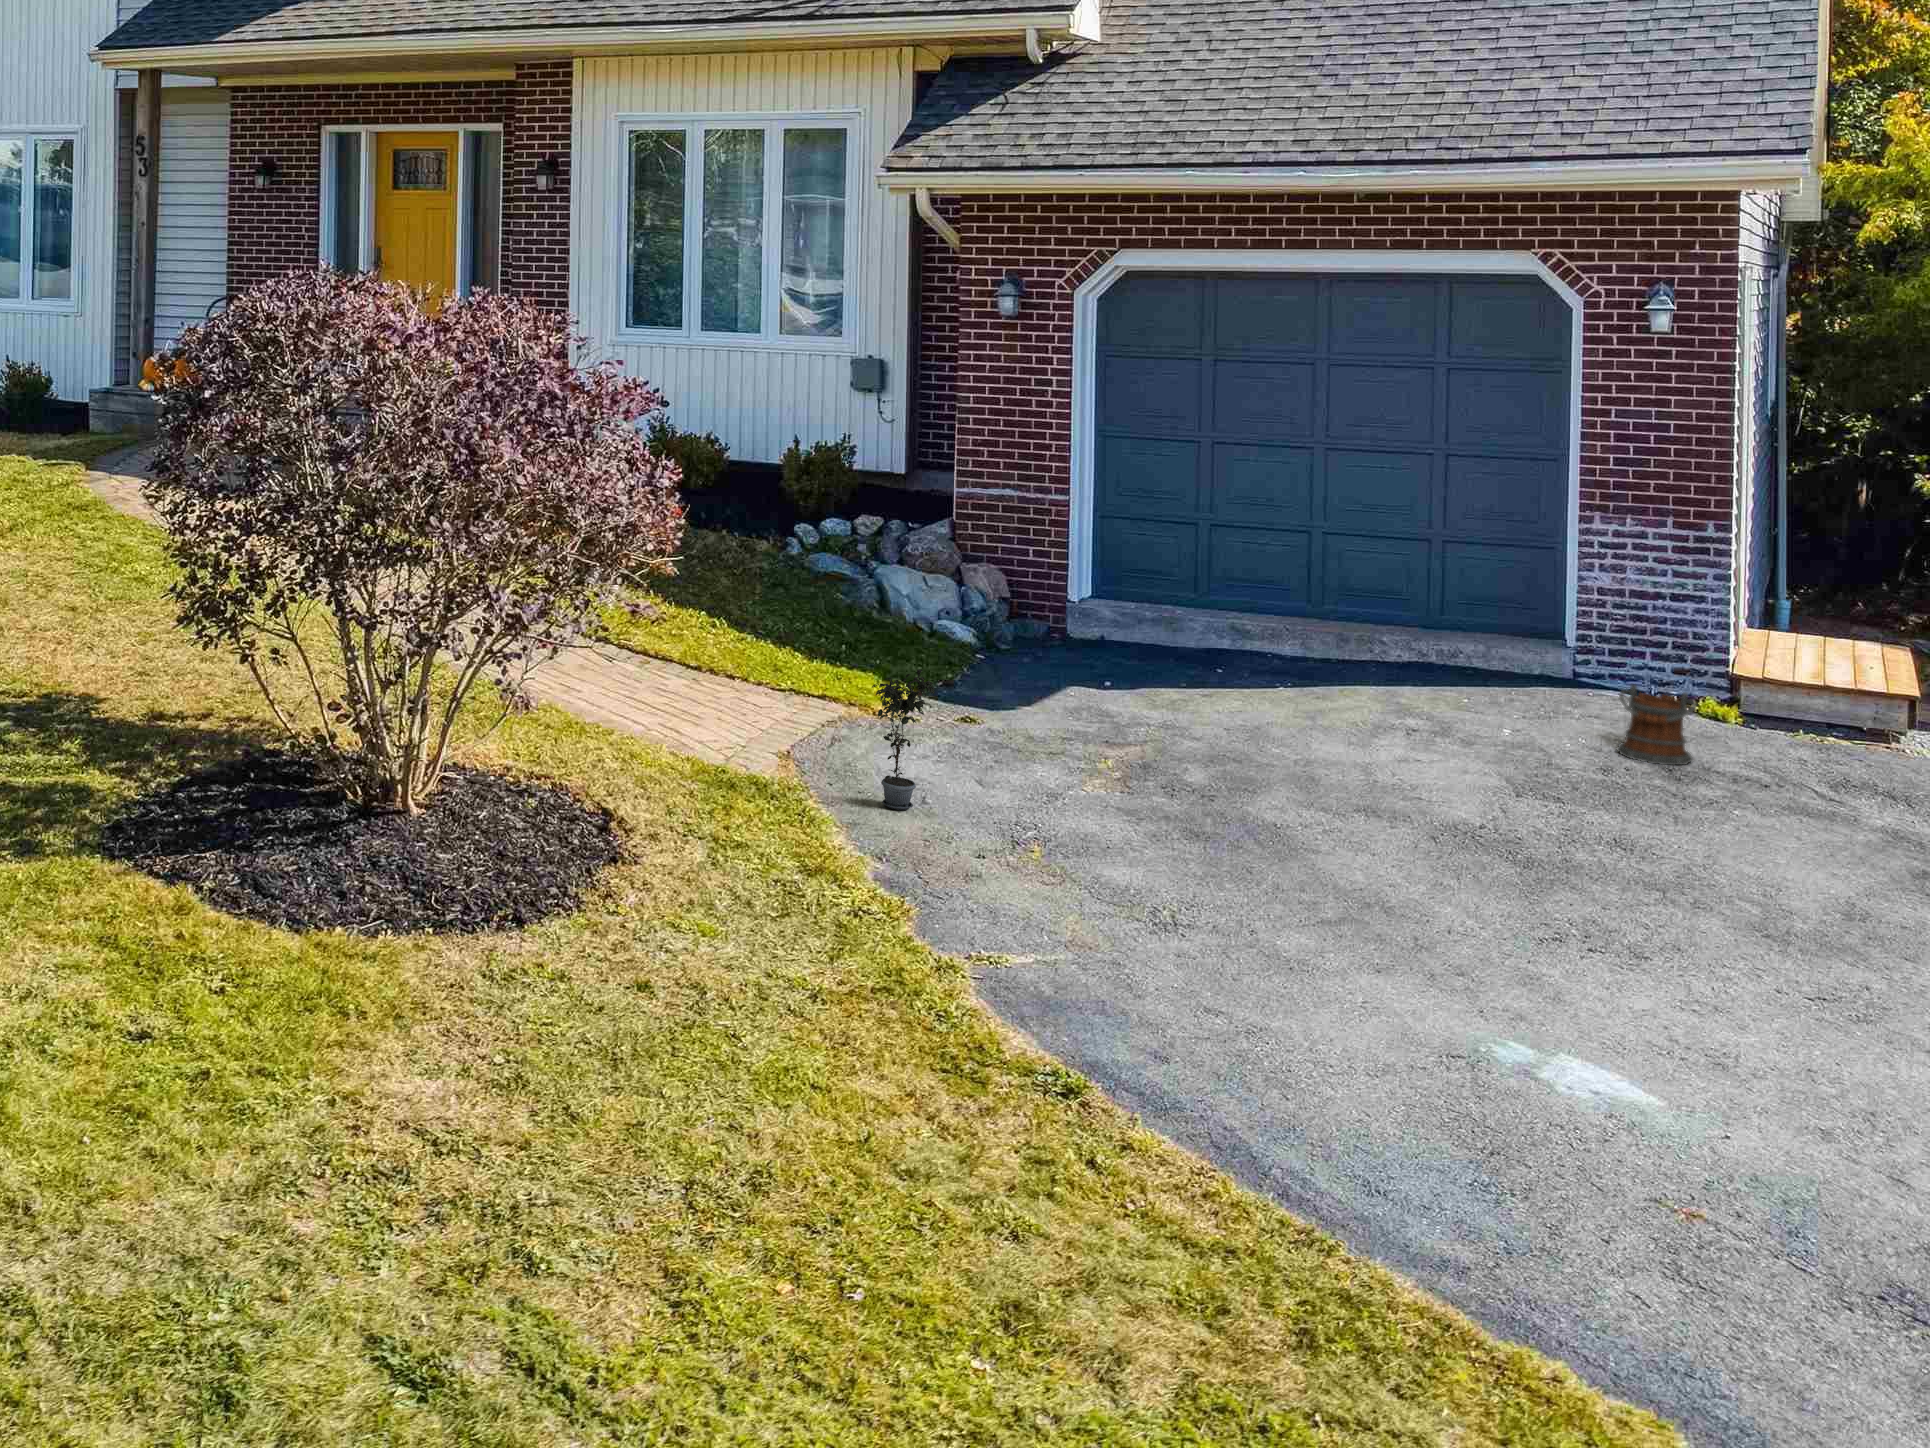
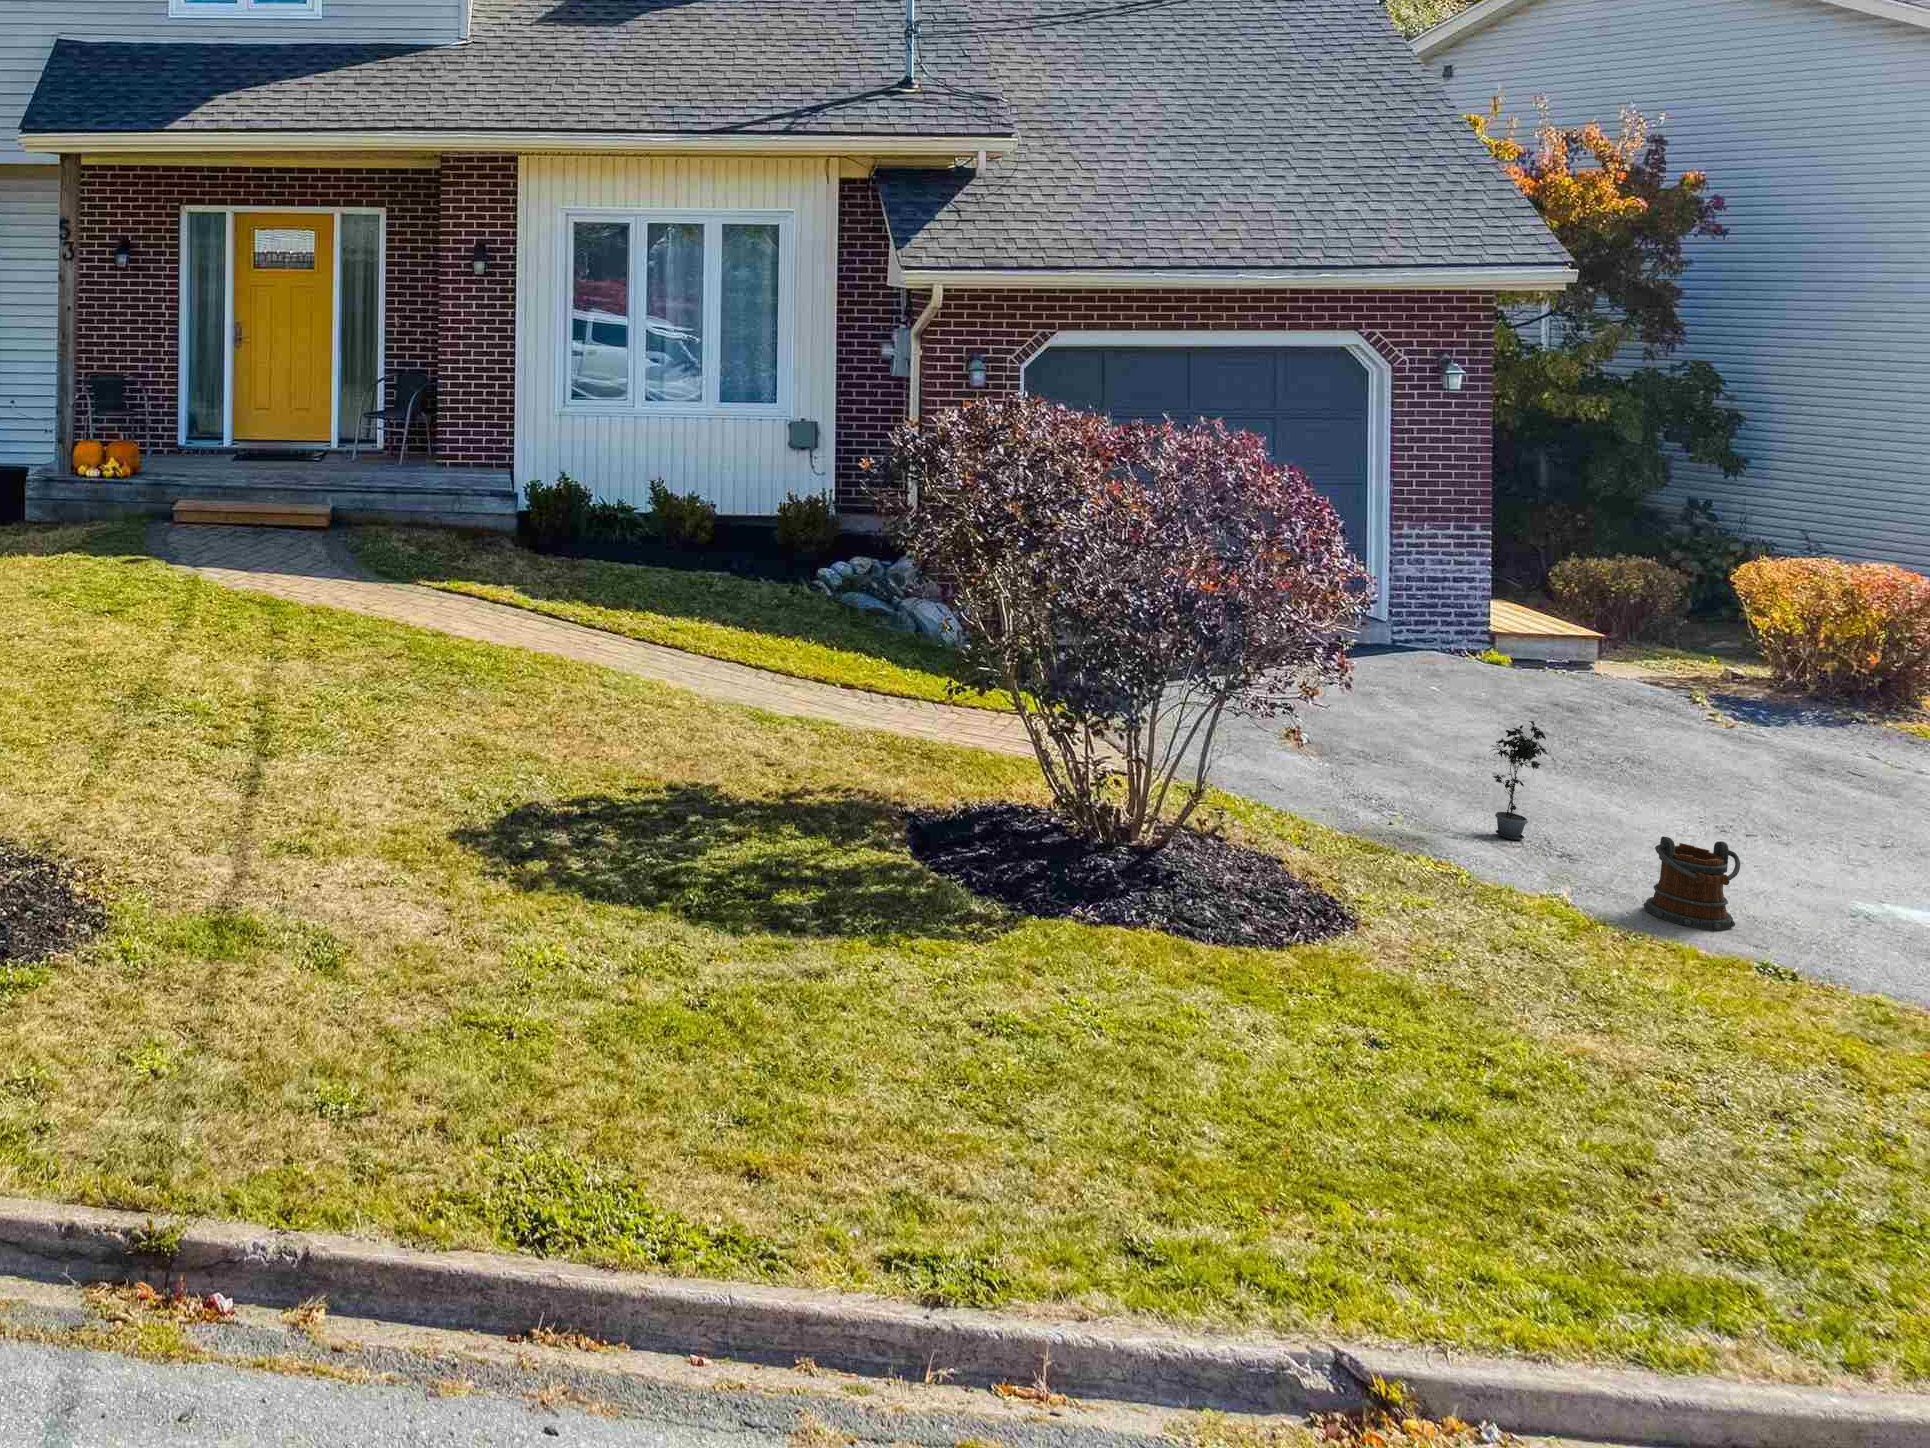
bucket: present [1617,684,1696,765] -> present [1643,836,1740,930]

